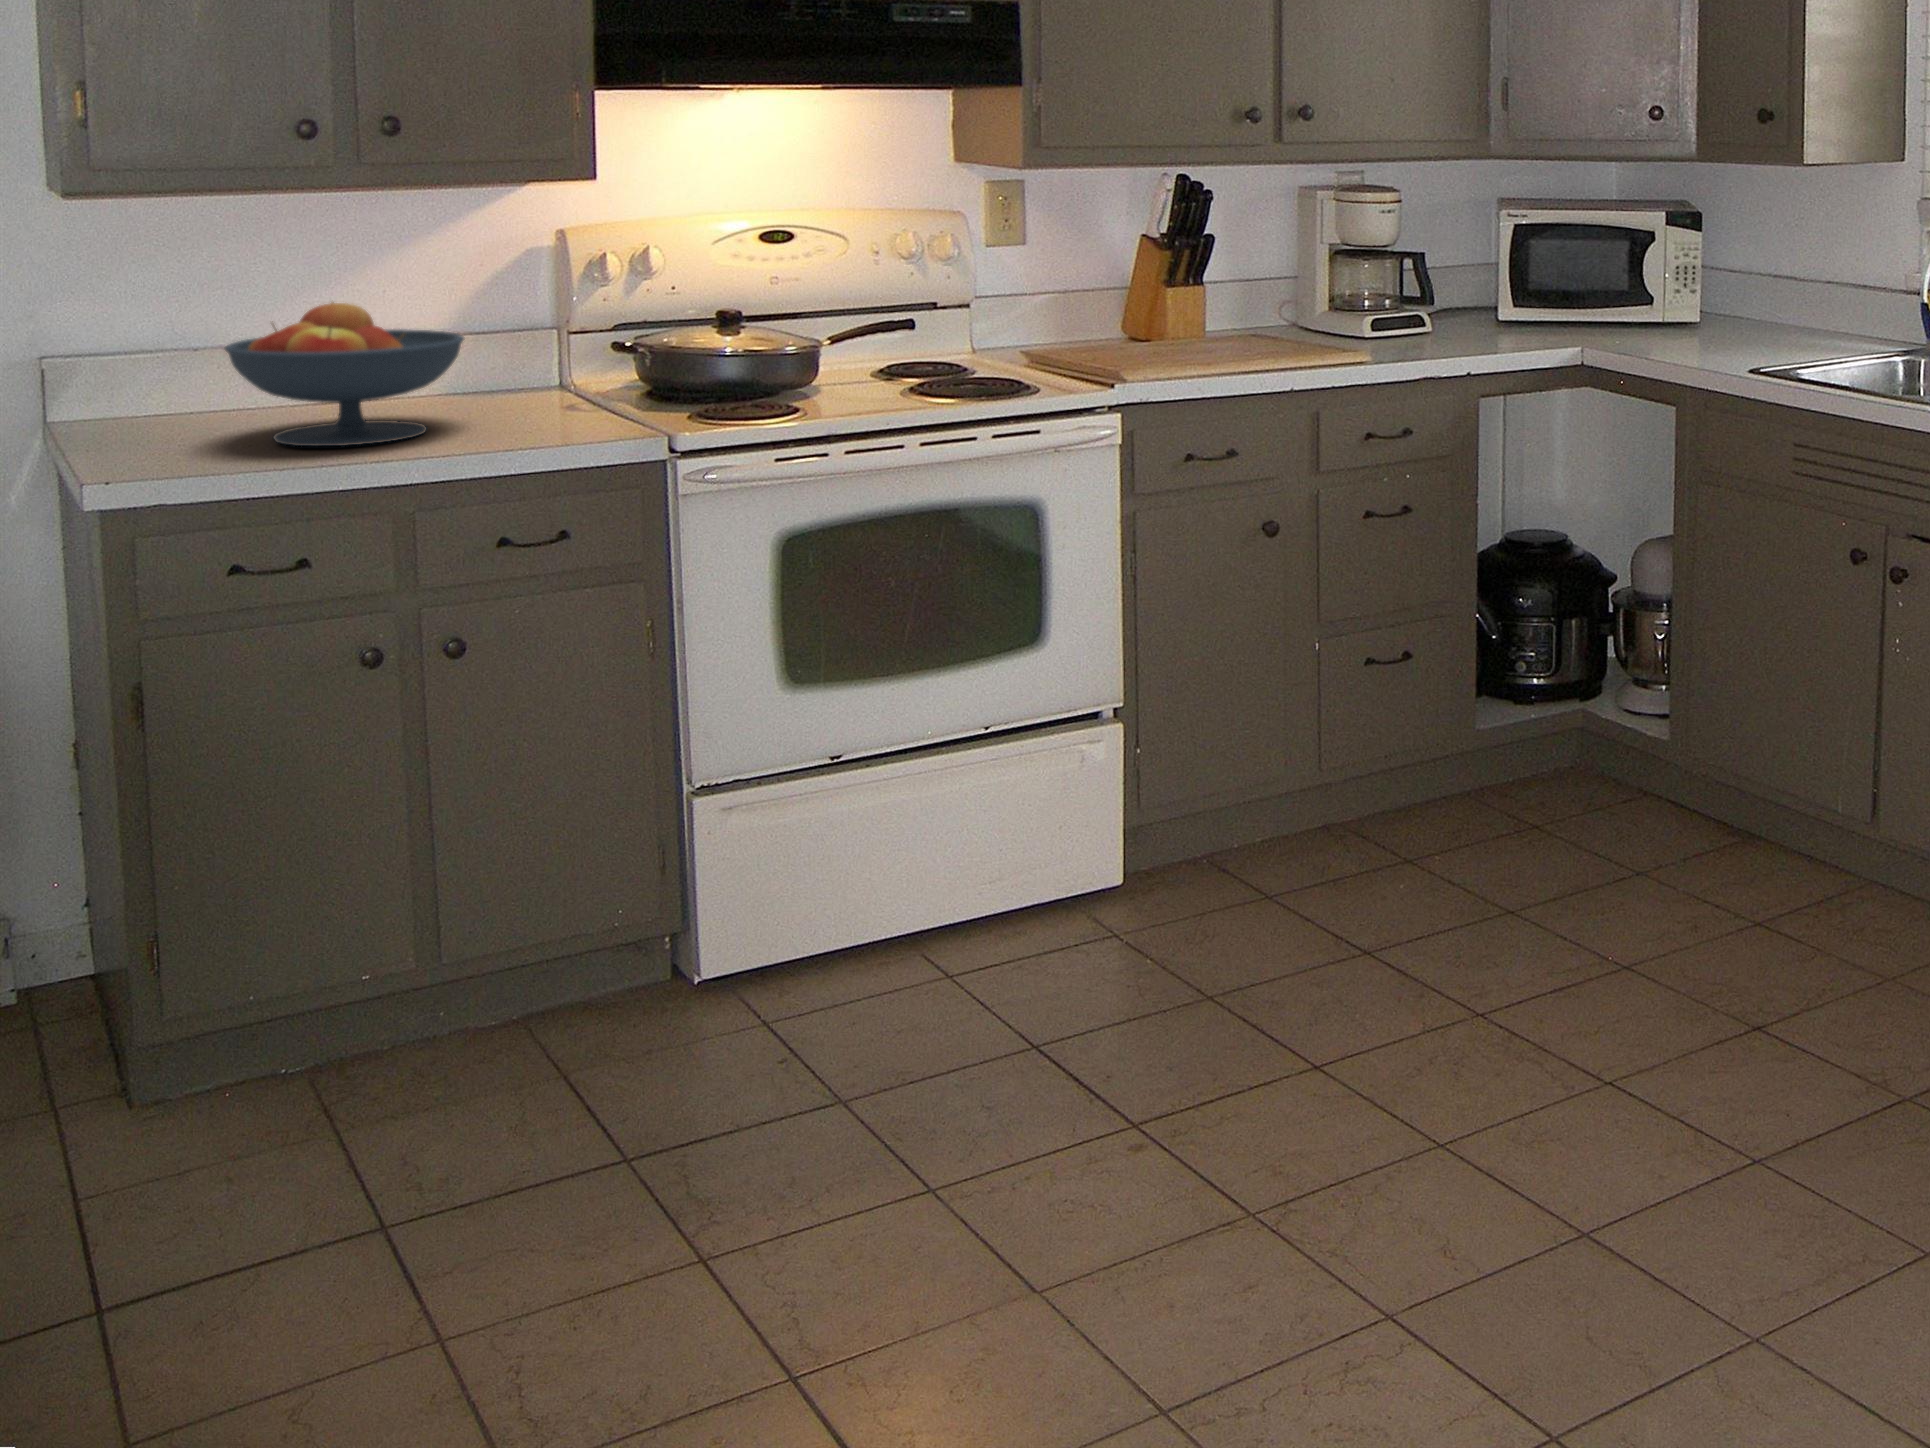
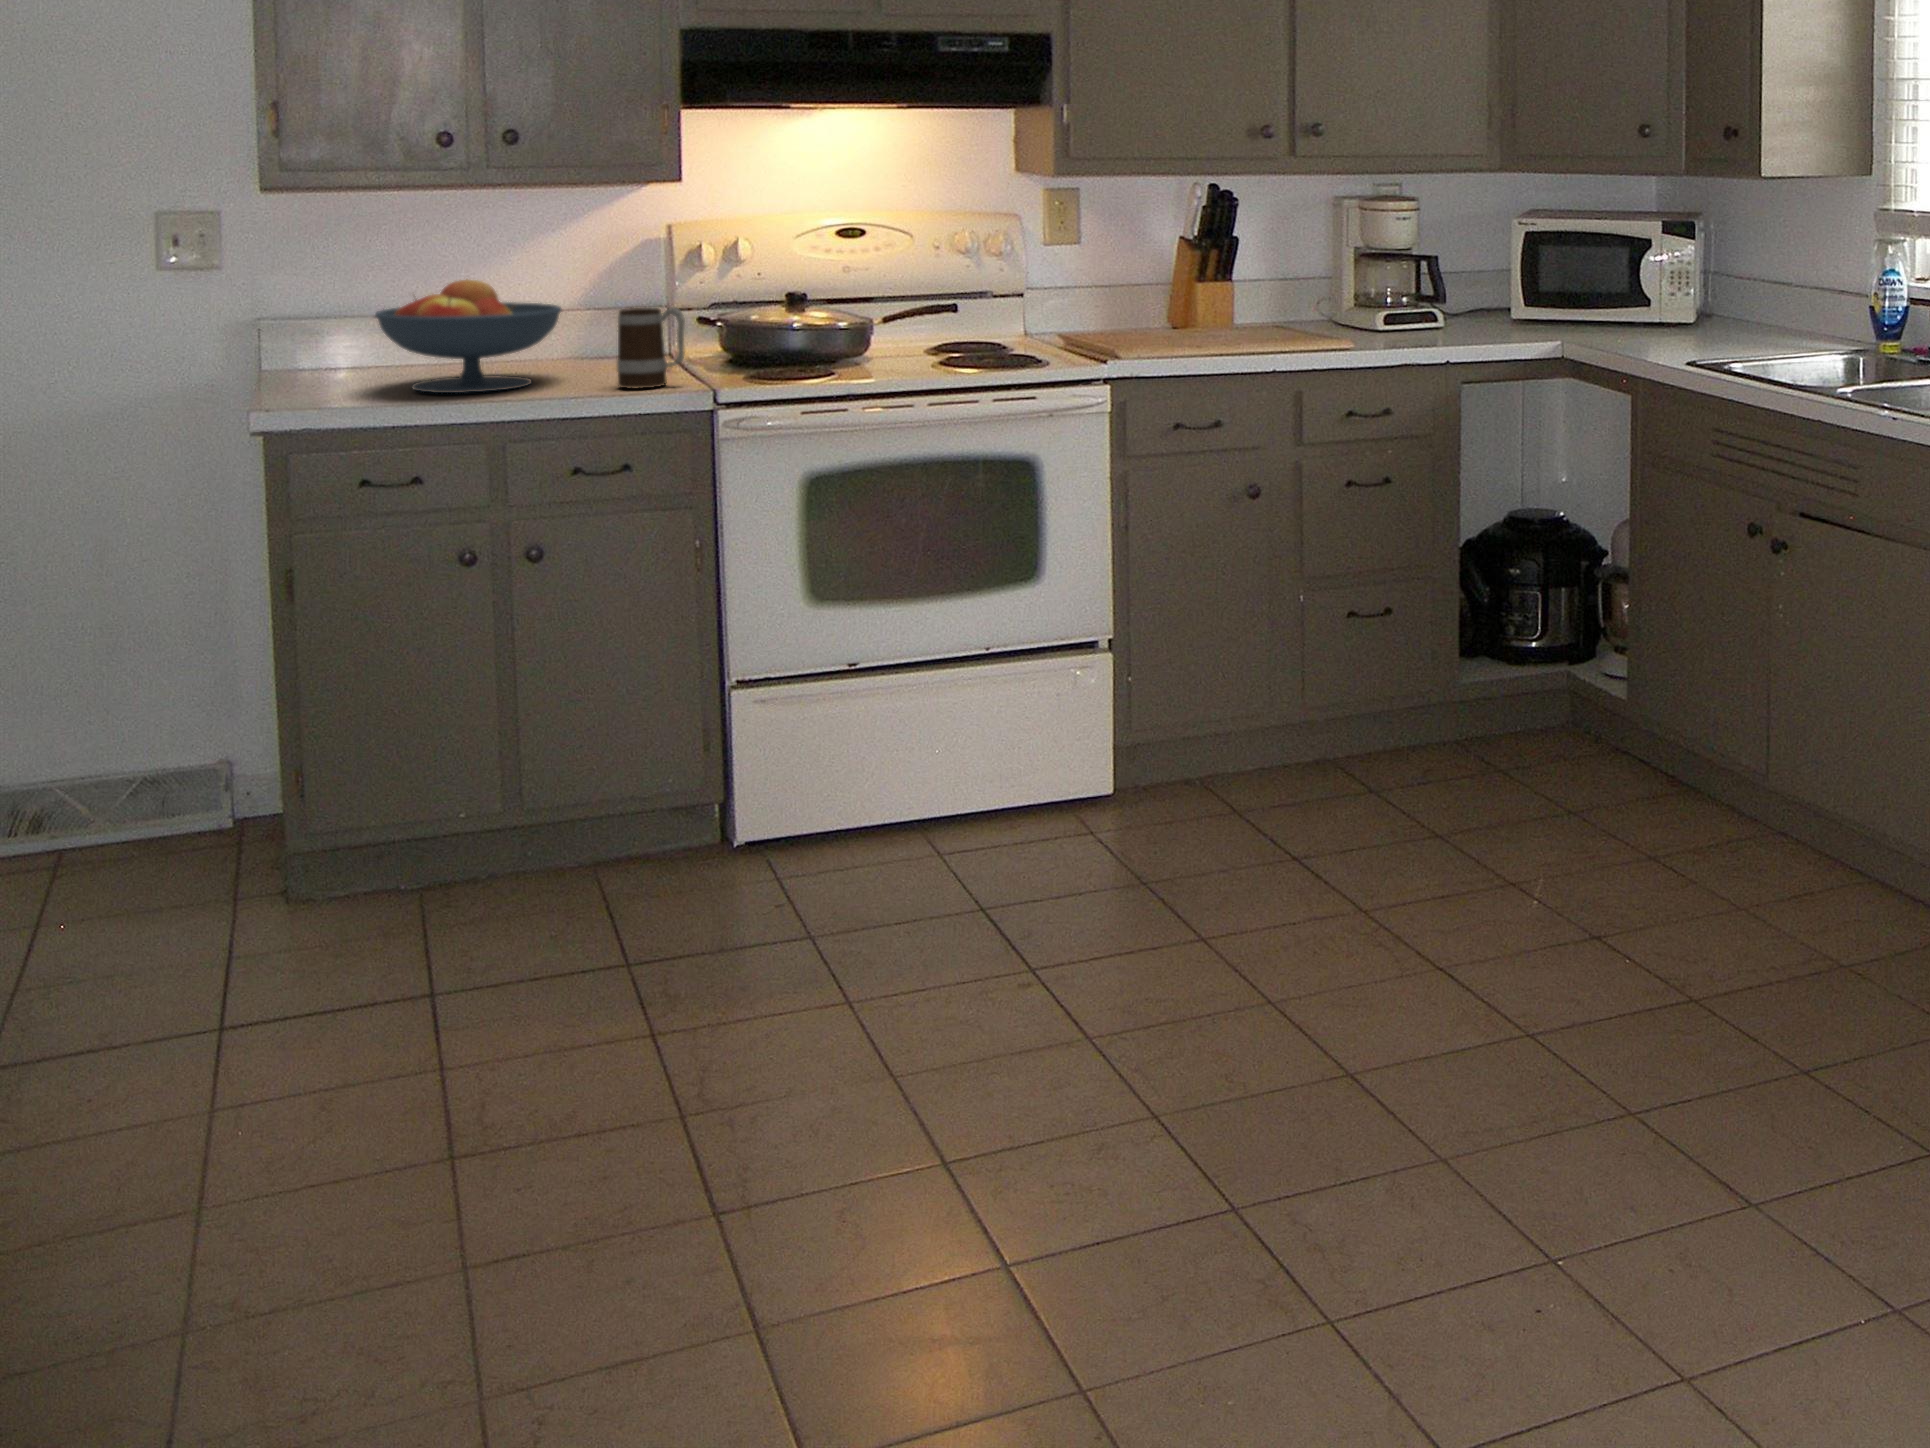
mug: none [547,334,632,434] -> present [617,308,685,389]

